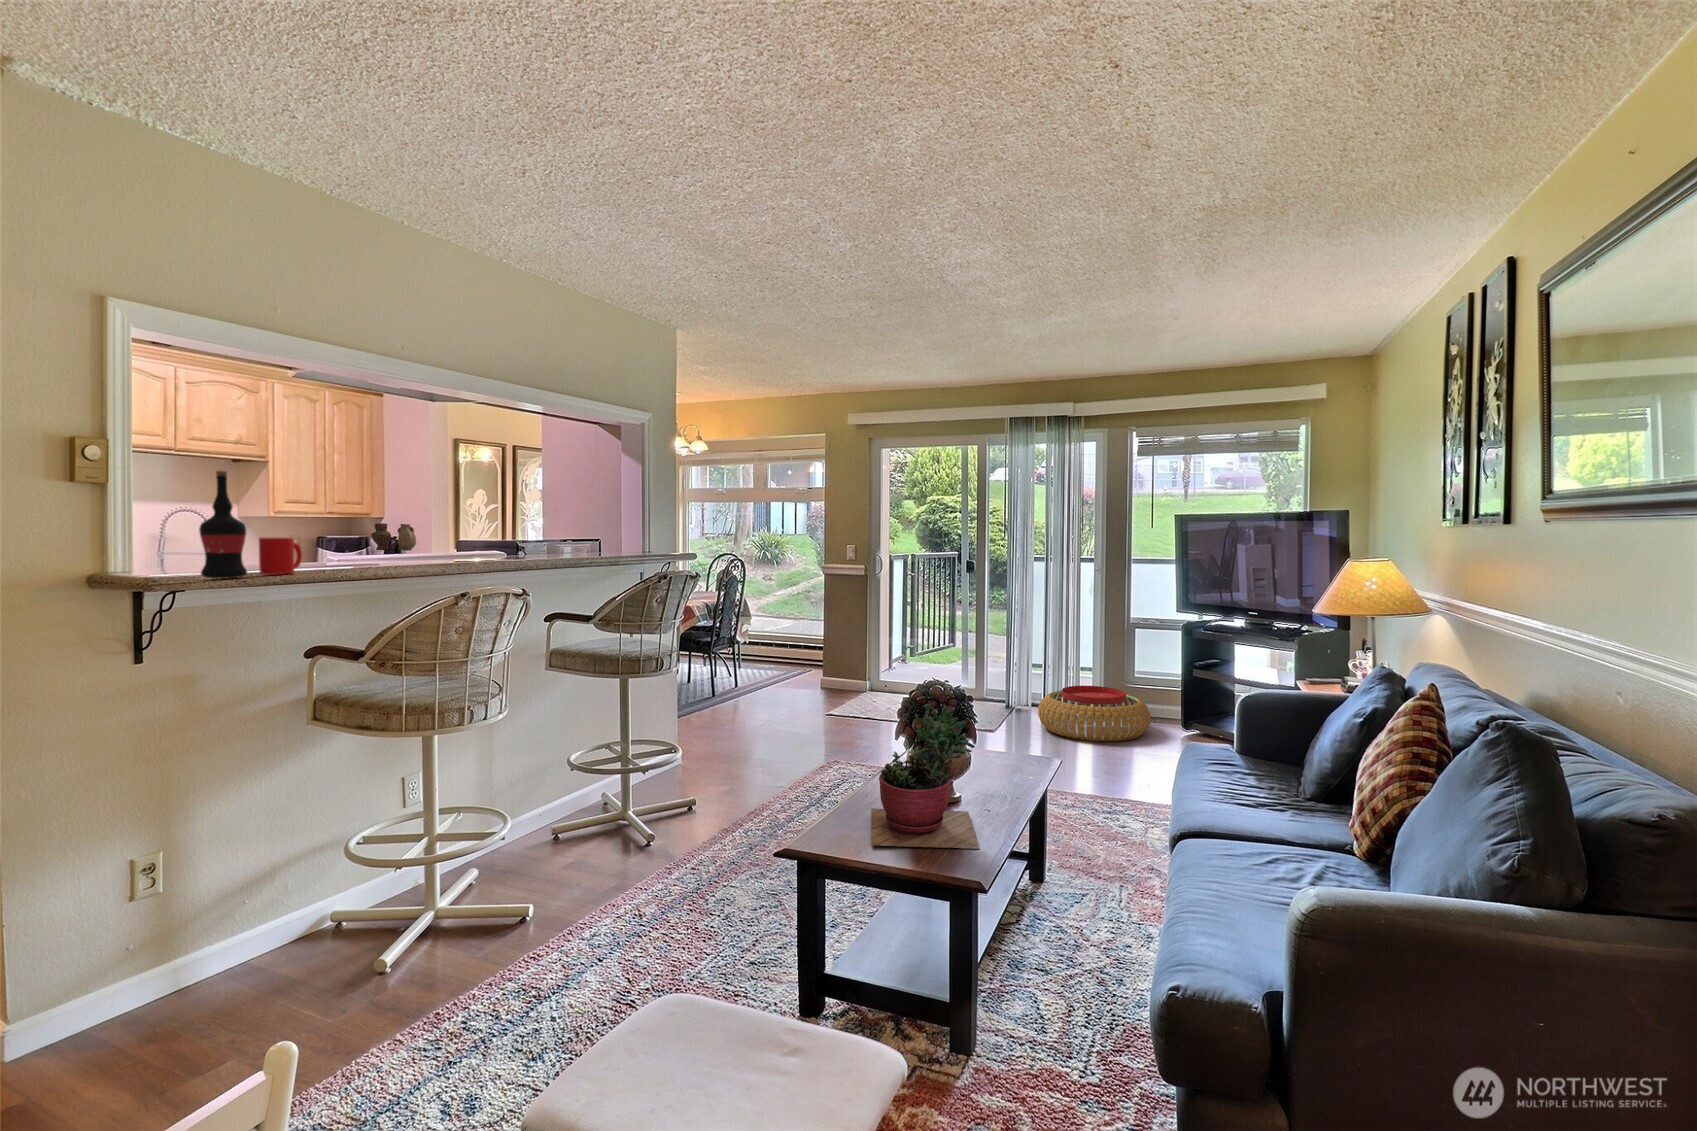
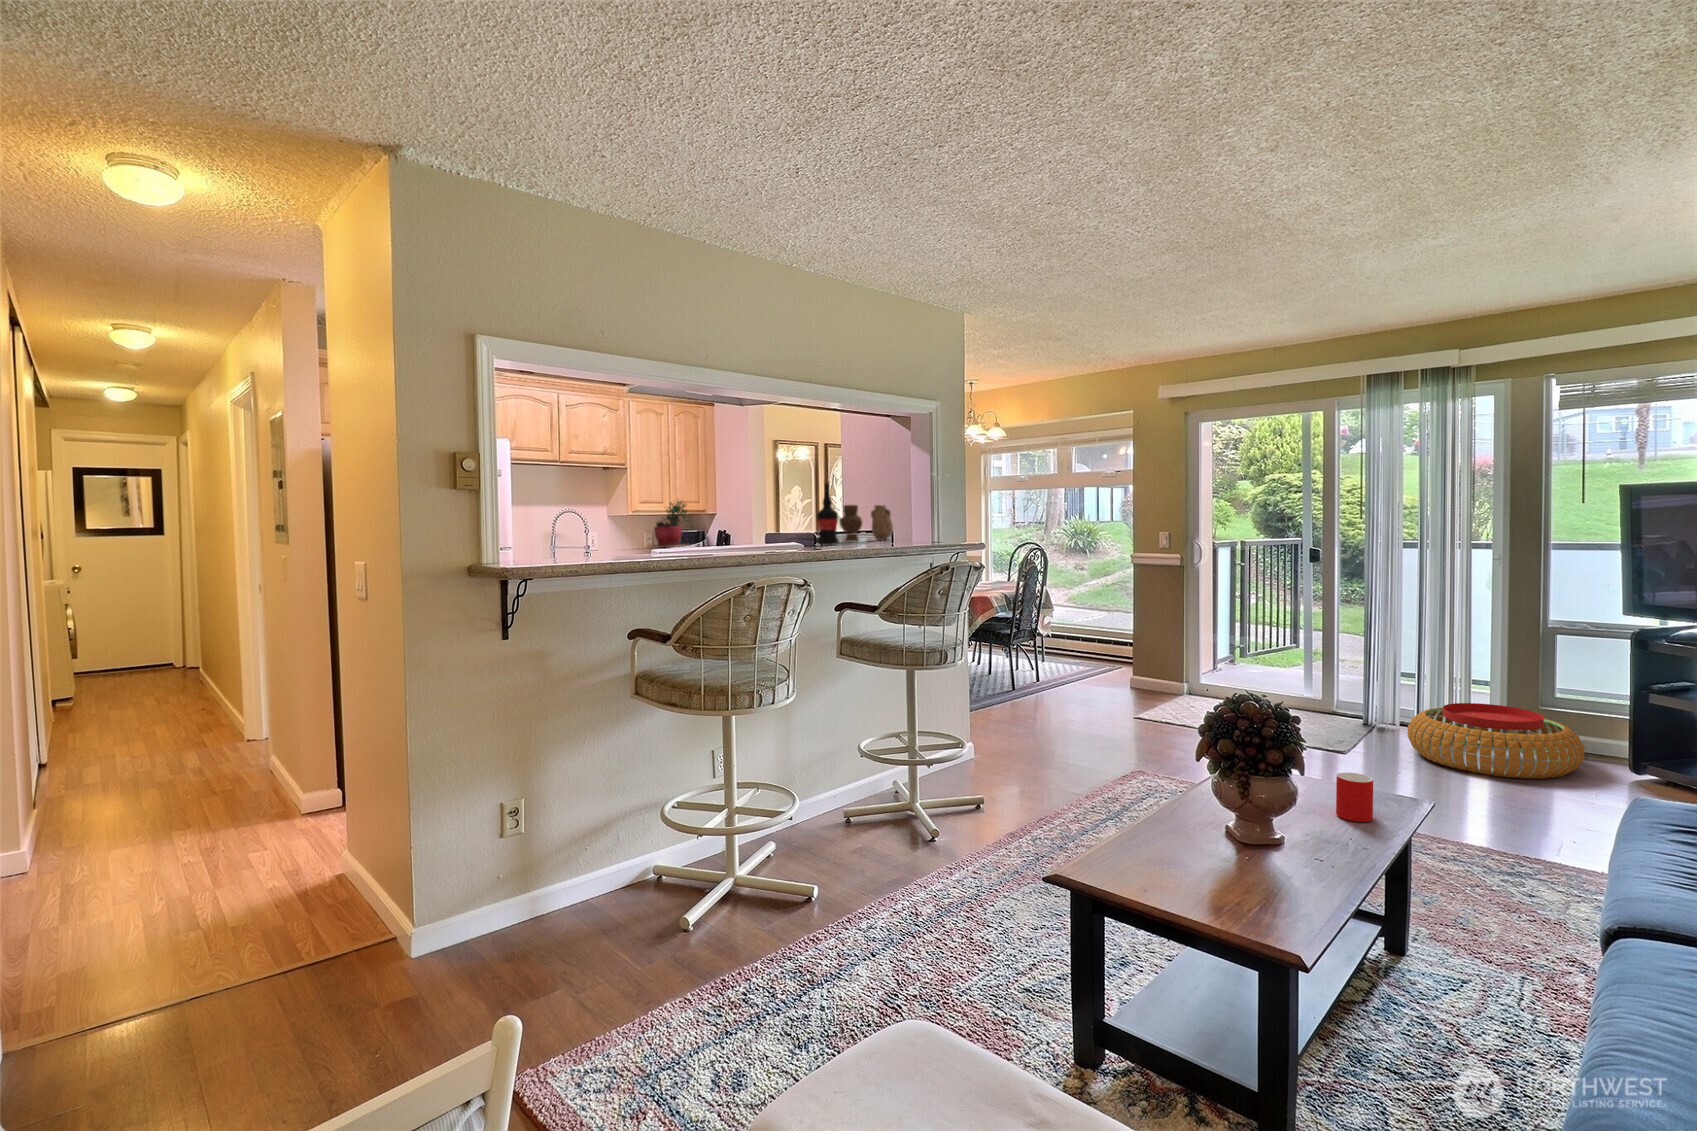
wine bottle: present [199,471,247,579] -> present [817,481,839,545]
vase: present [371,523,416,550] -> present [839,505,893,541]
cup: present [259,537,302,575] -> present [1336,772,1373,822]
succulent plant: present [871,704,979,849] -> present [653,501,691,547]

